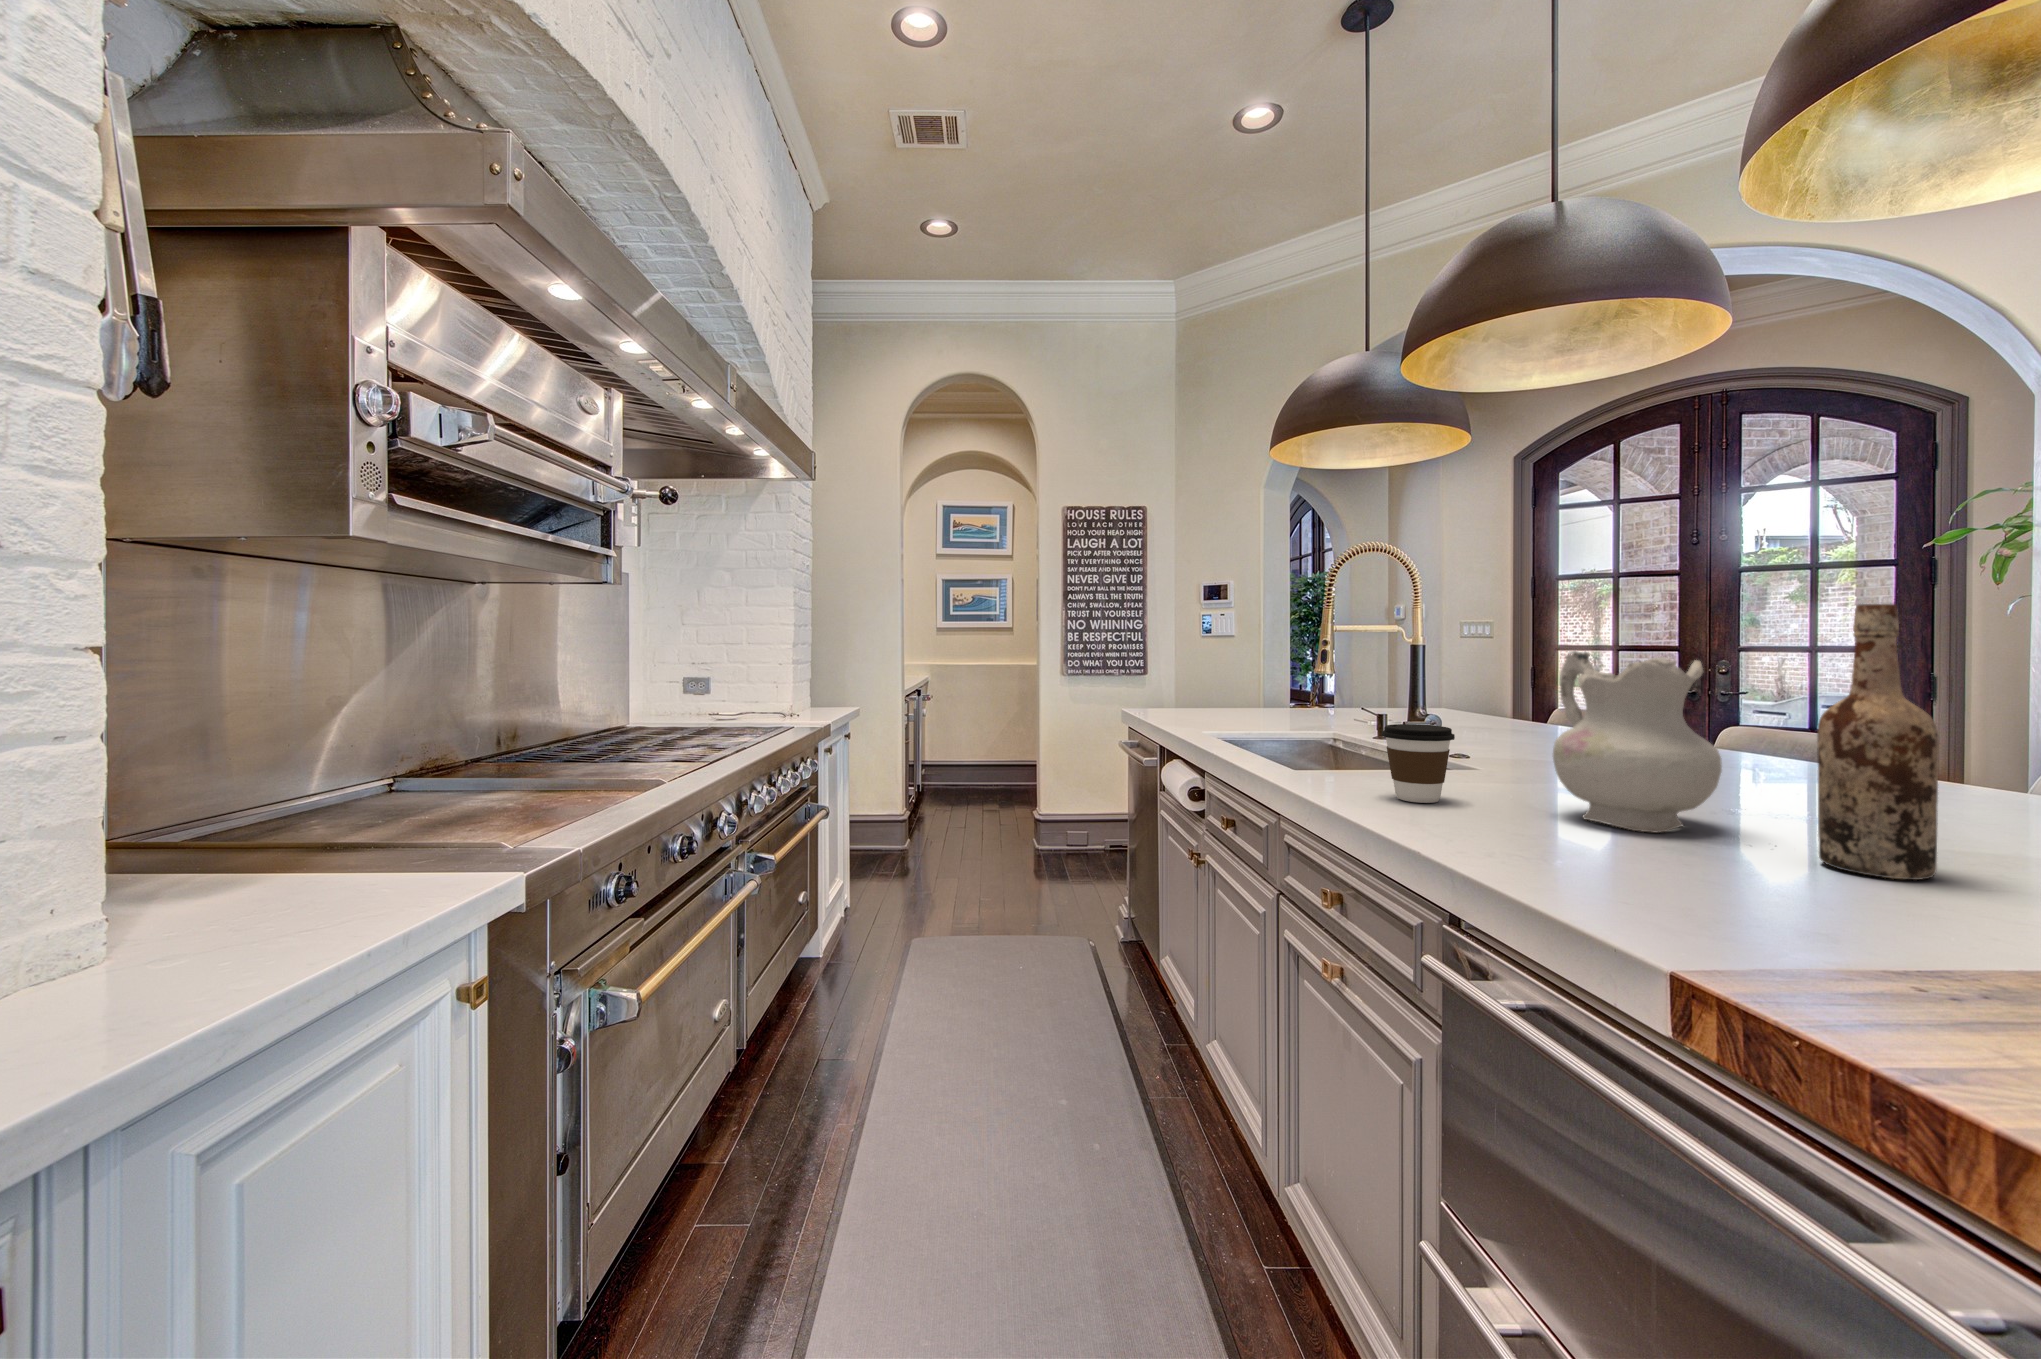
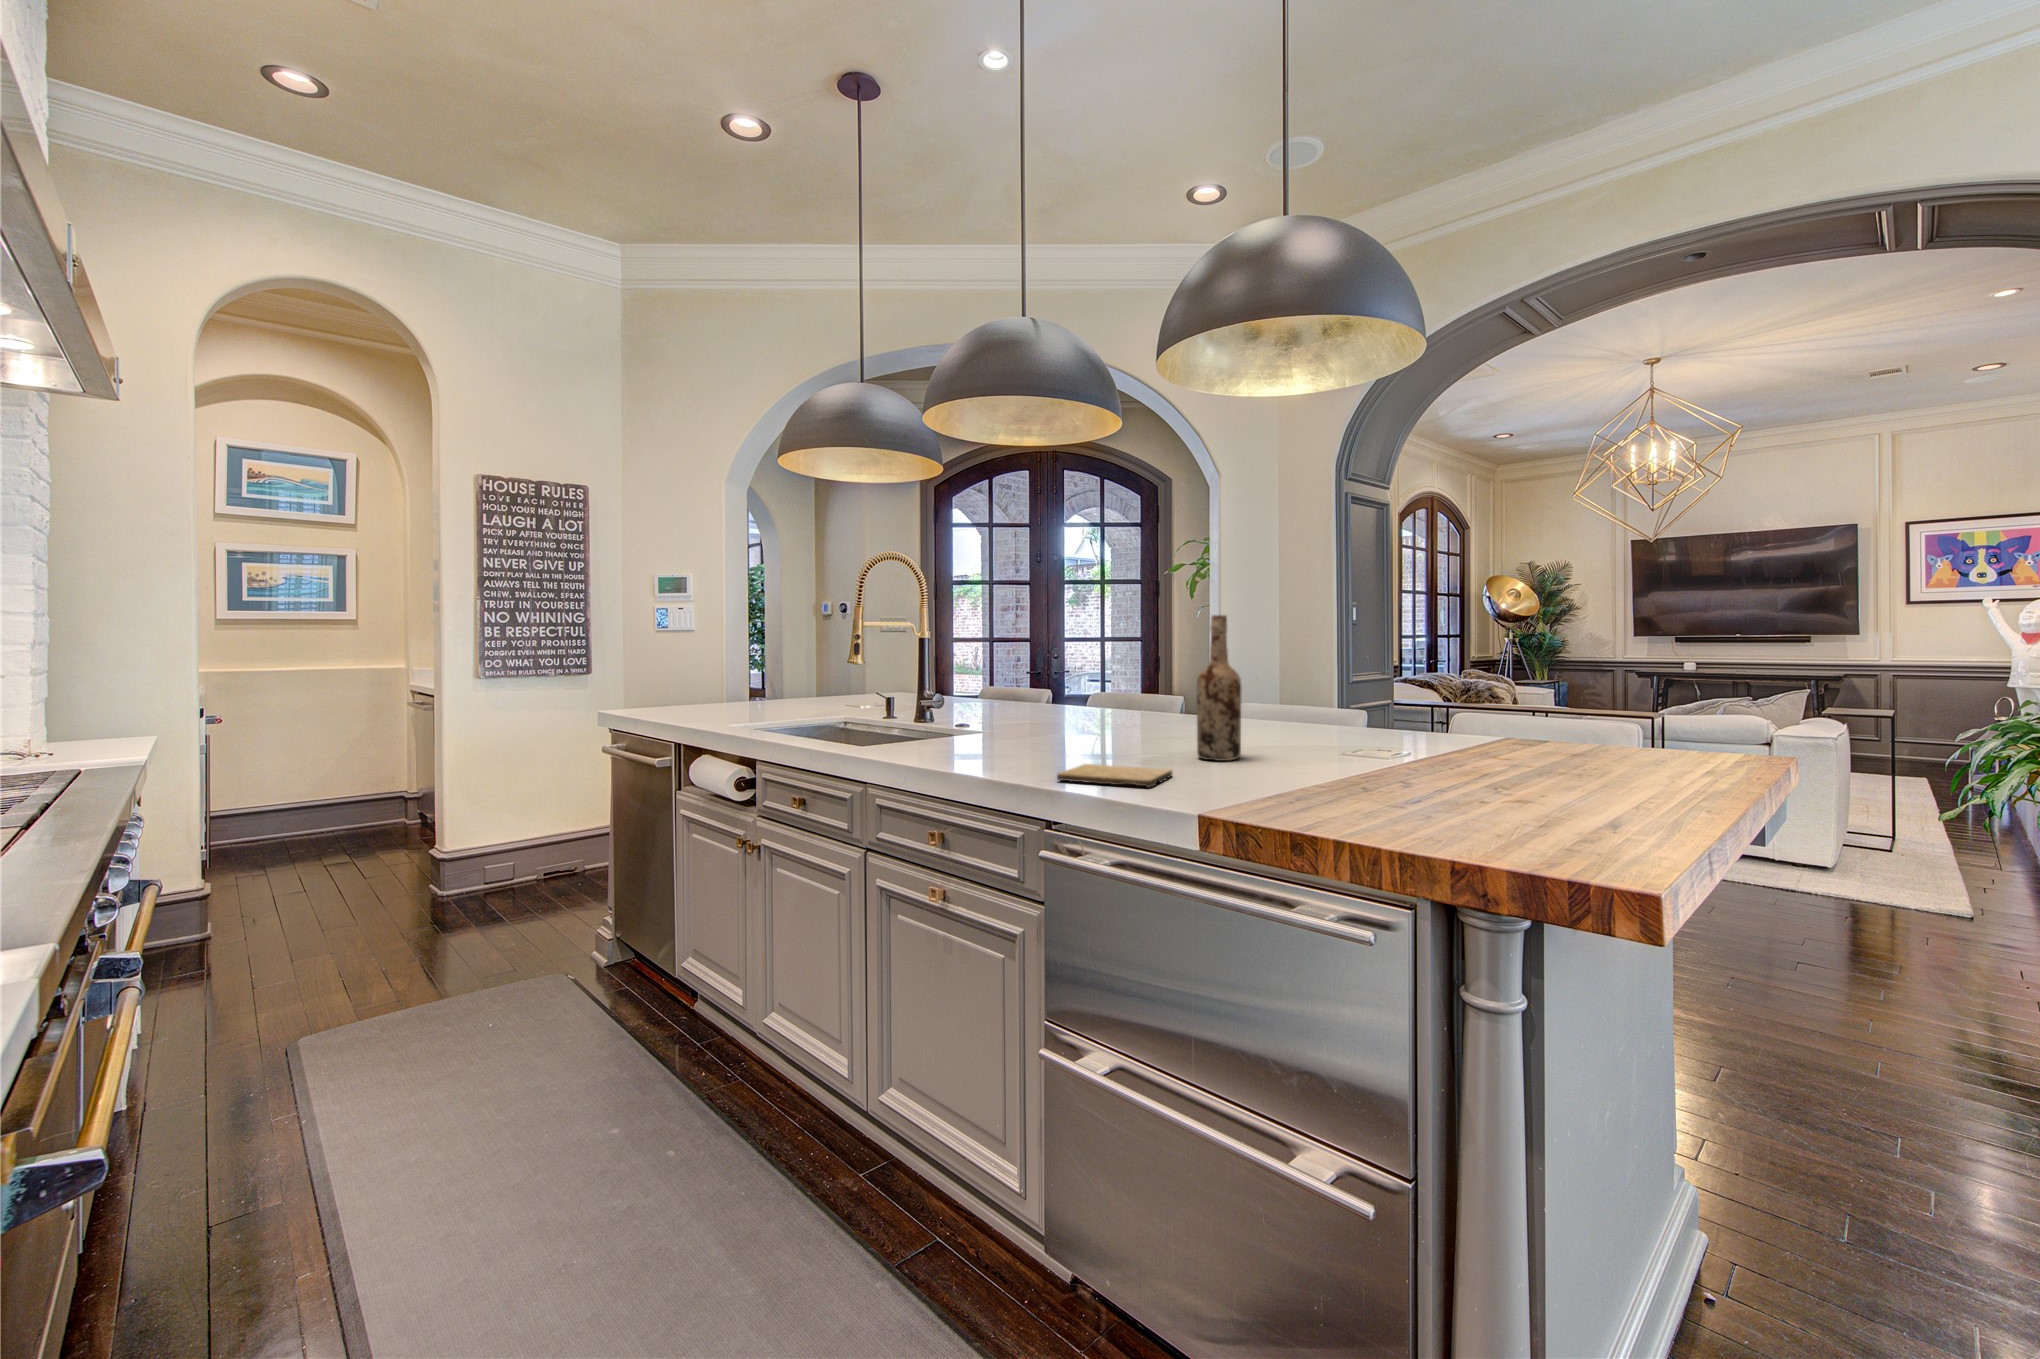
ceramic pitcher: present [1553,651,1722,832] -> none [1062,642,1148,756]
coffee cup: present [1382,724,1455,803] -> none [955,700,1005,757]
cutting board: none [1477,837,1714,899] -> present [1057,764,1172,788]

